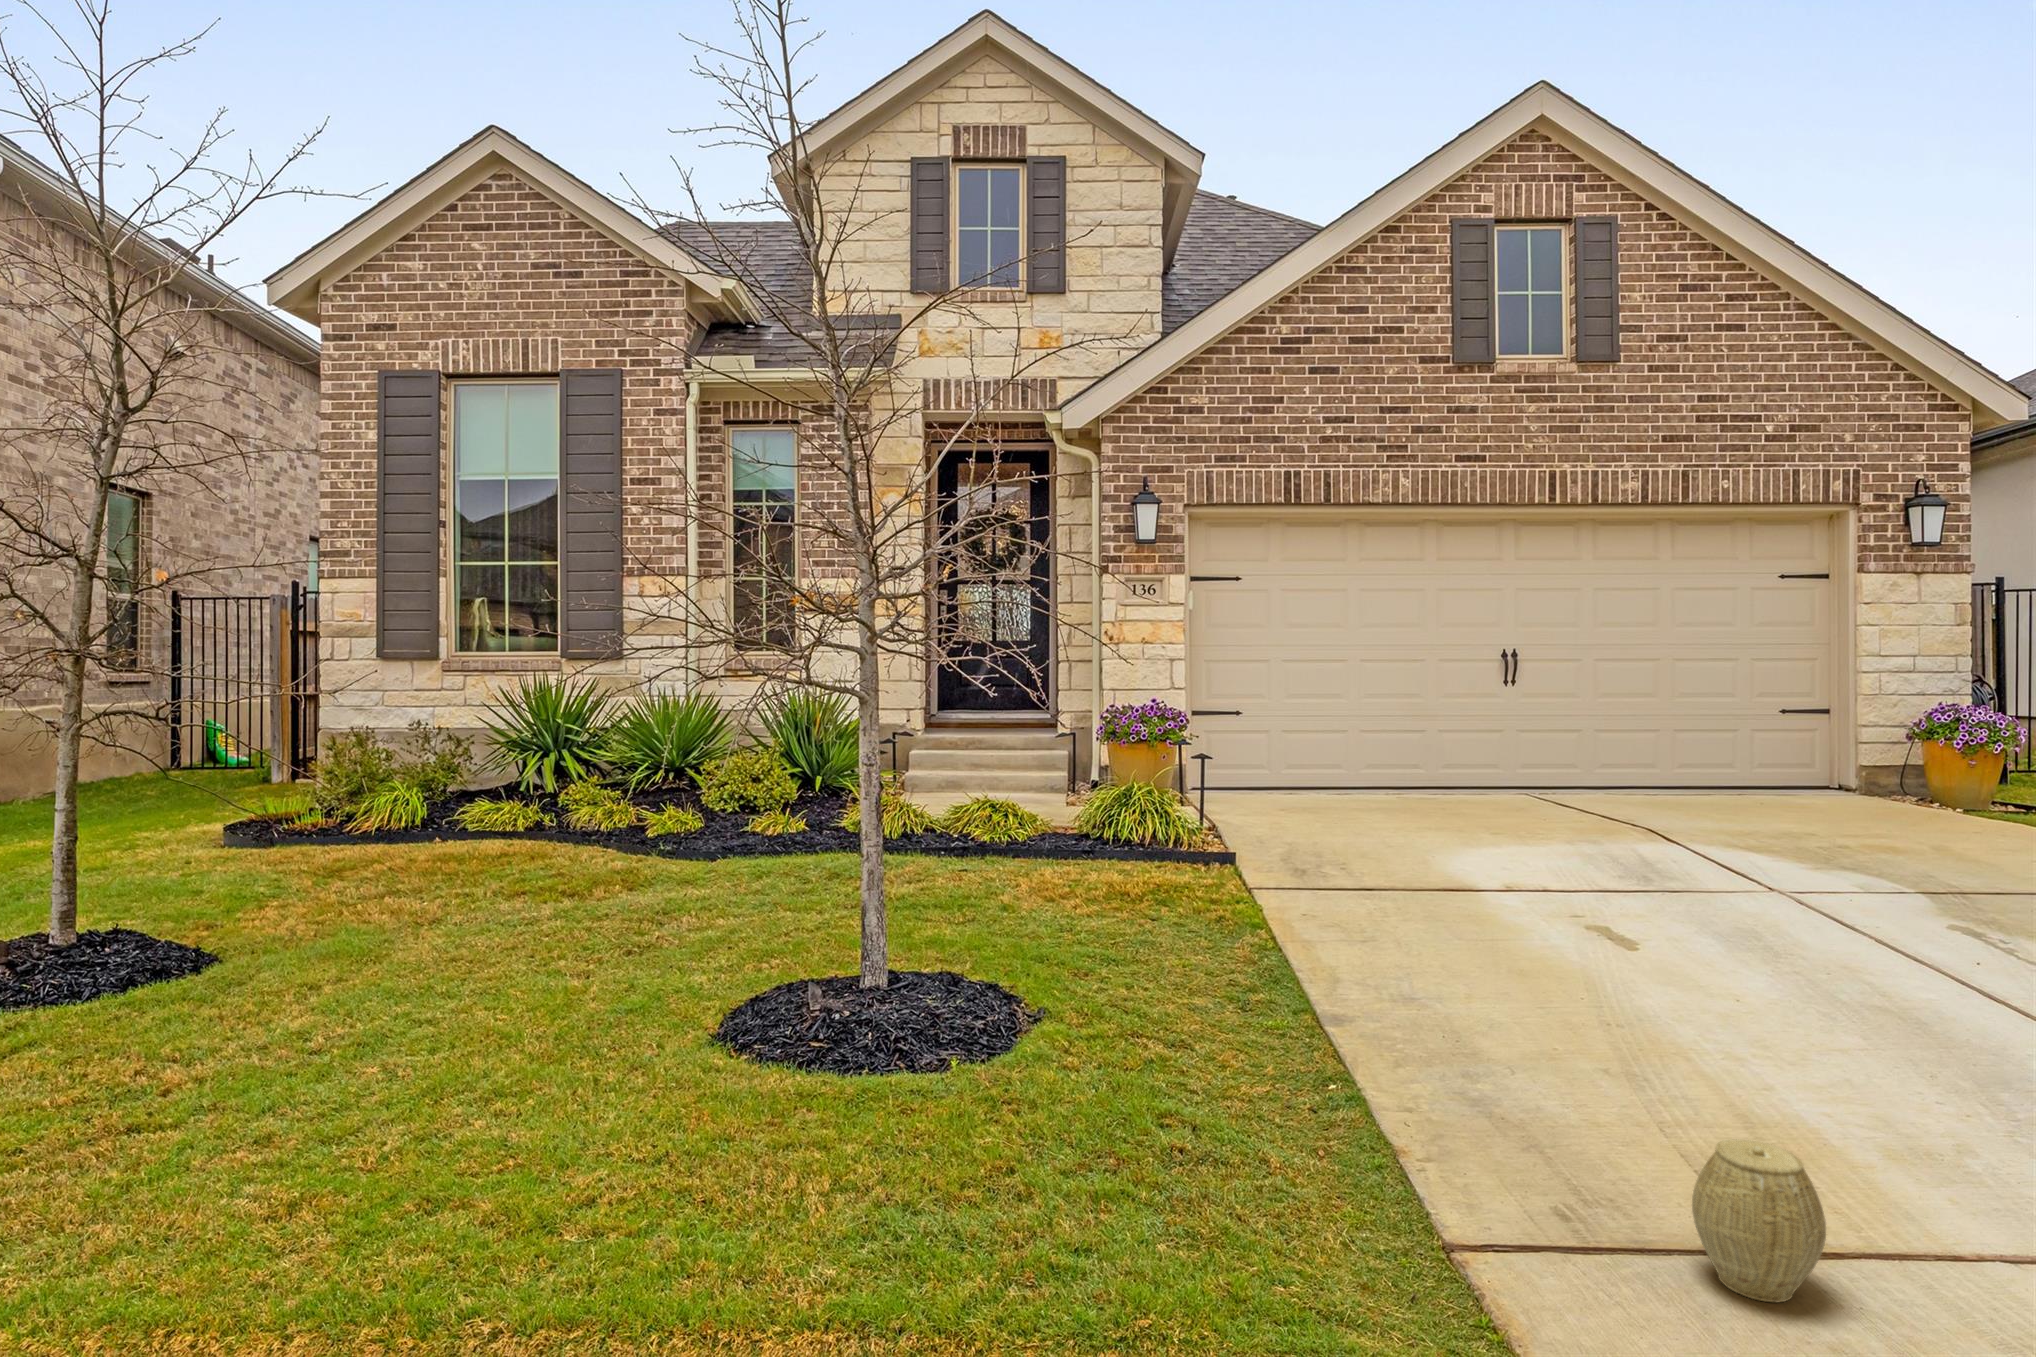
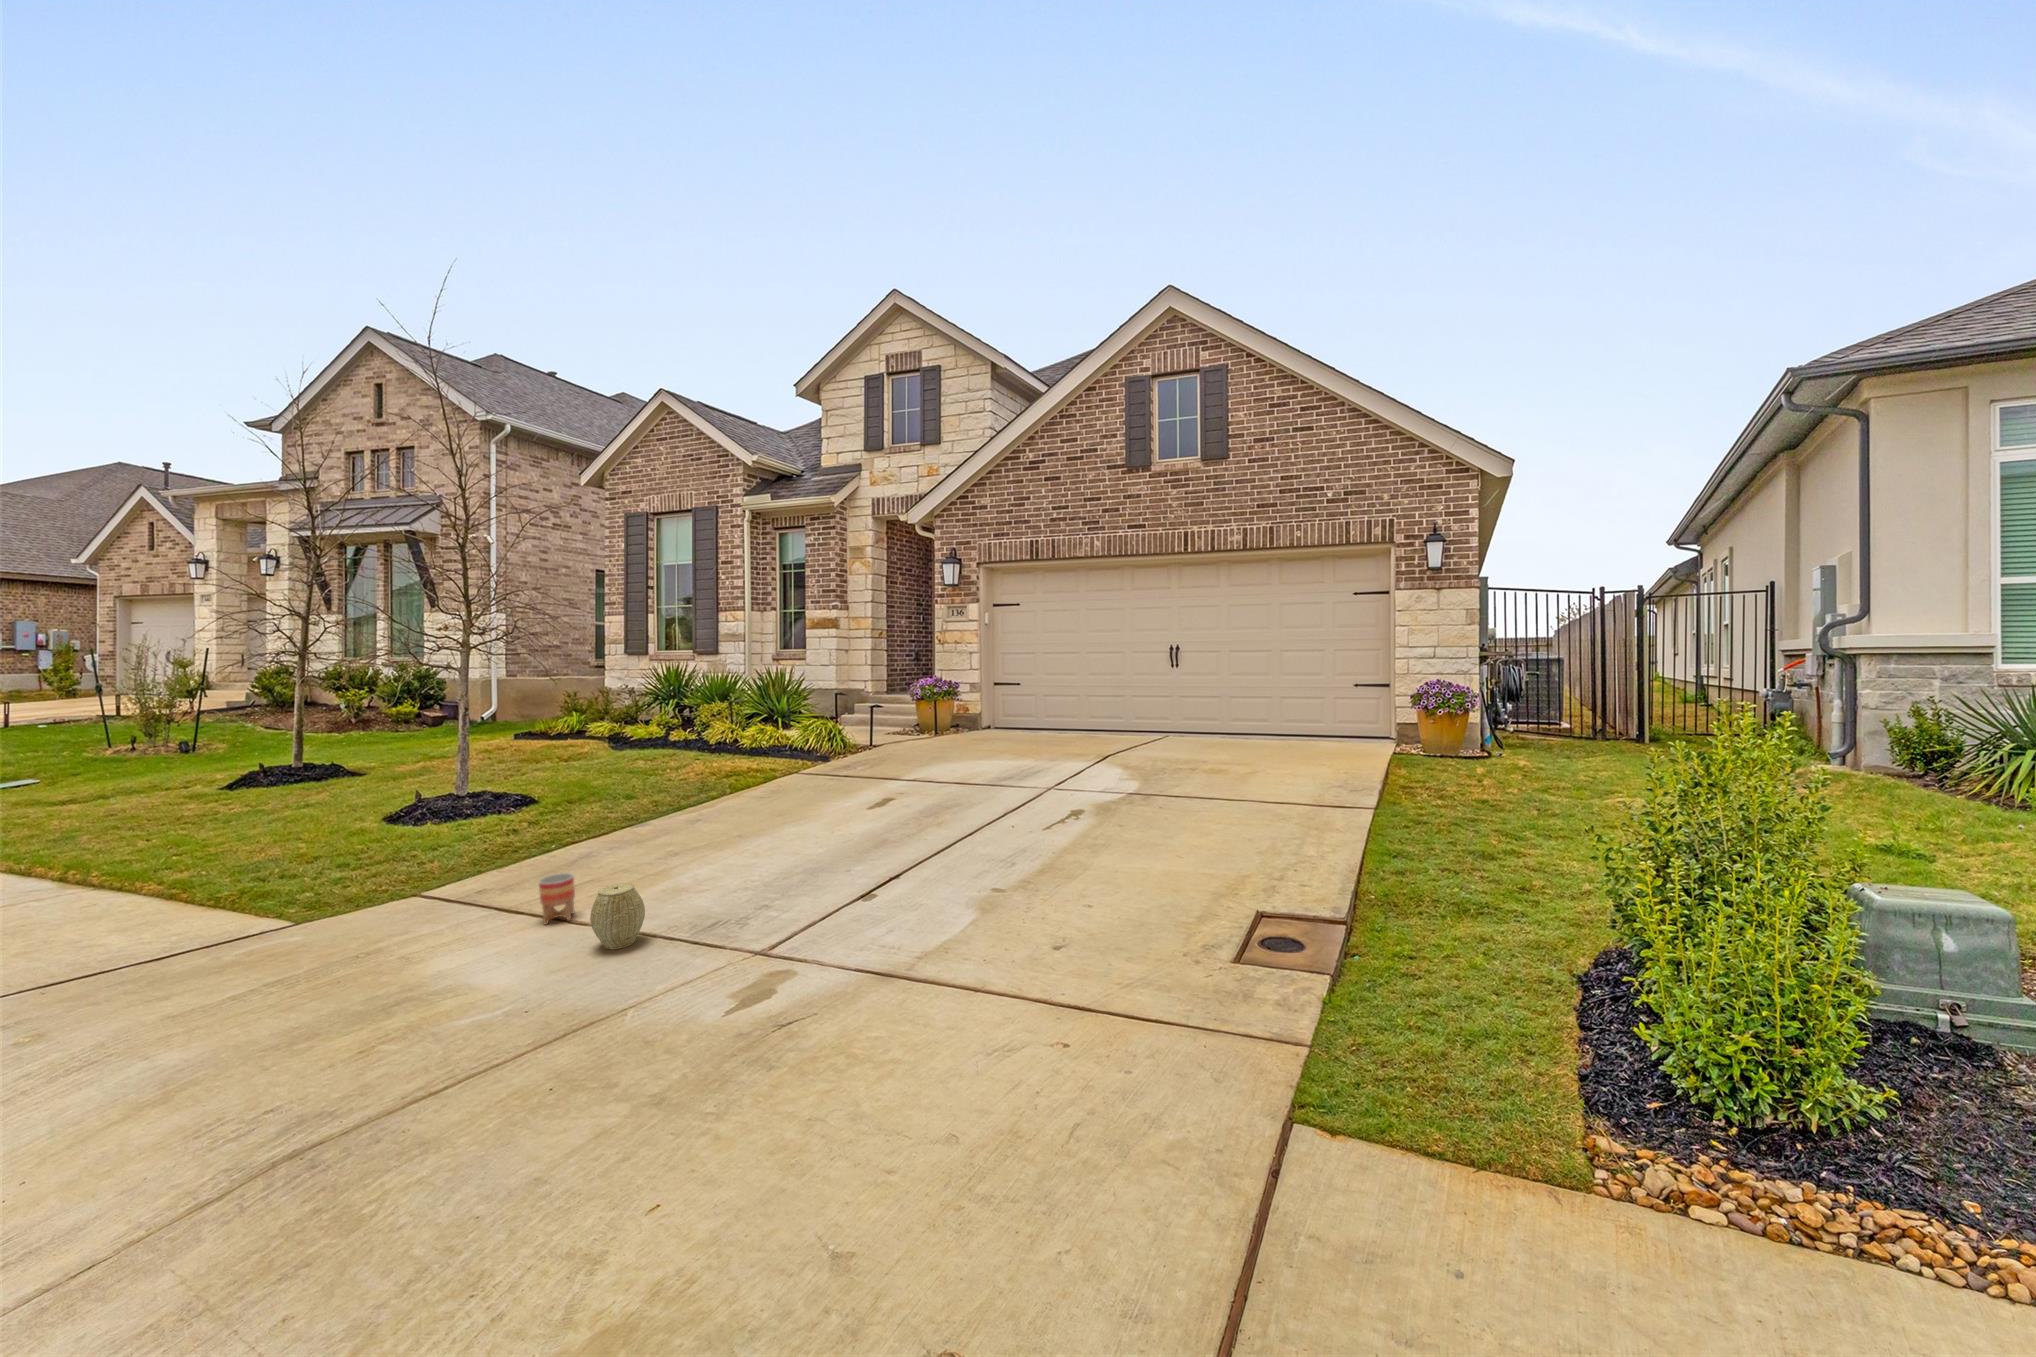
planter: none [1410,1127,1490,1259] -> present [539,873,575,924]

